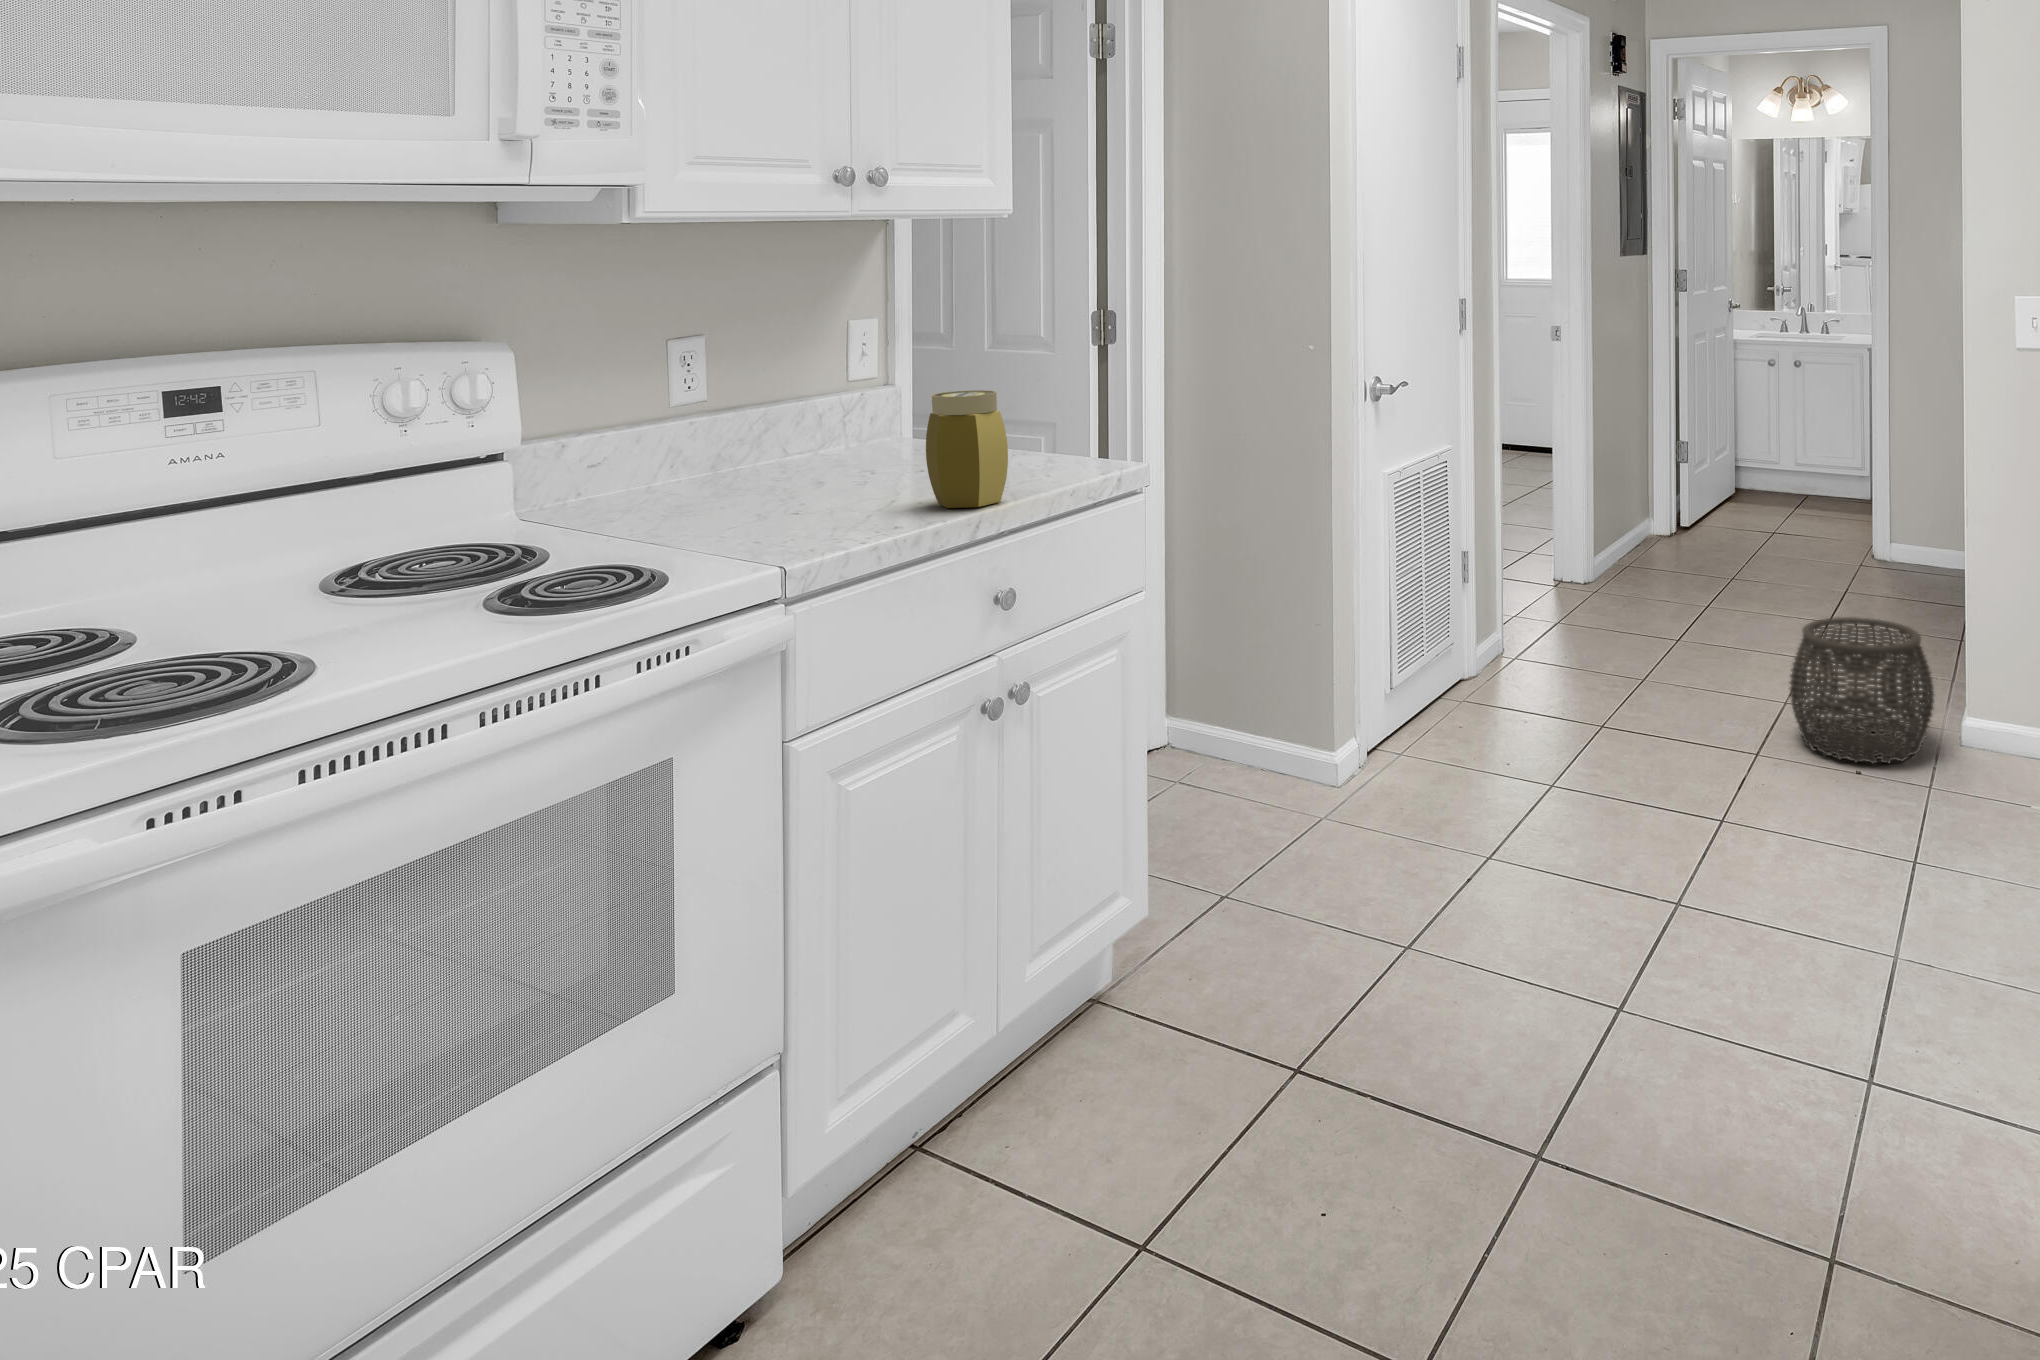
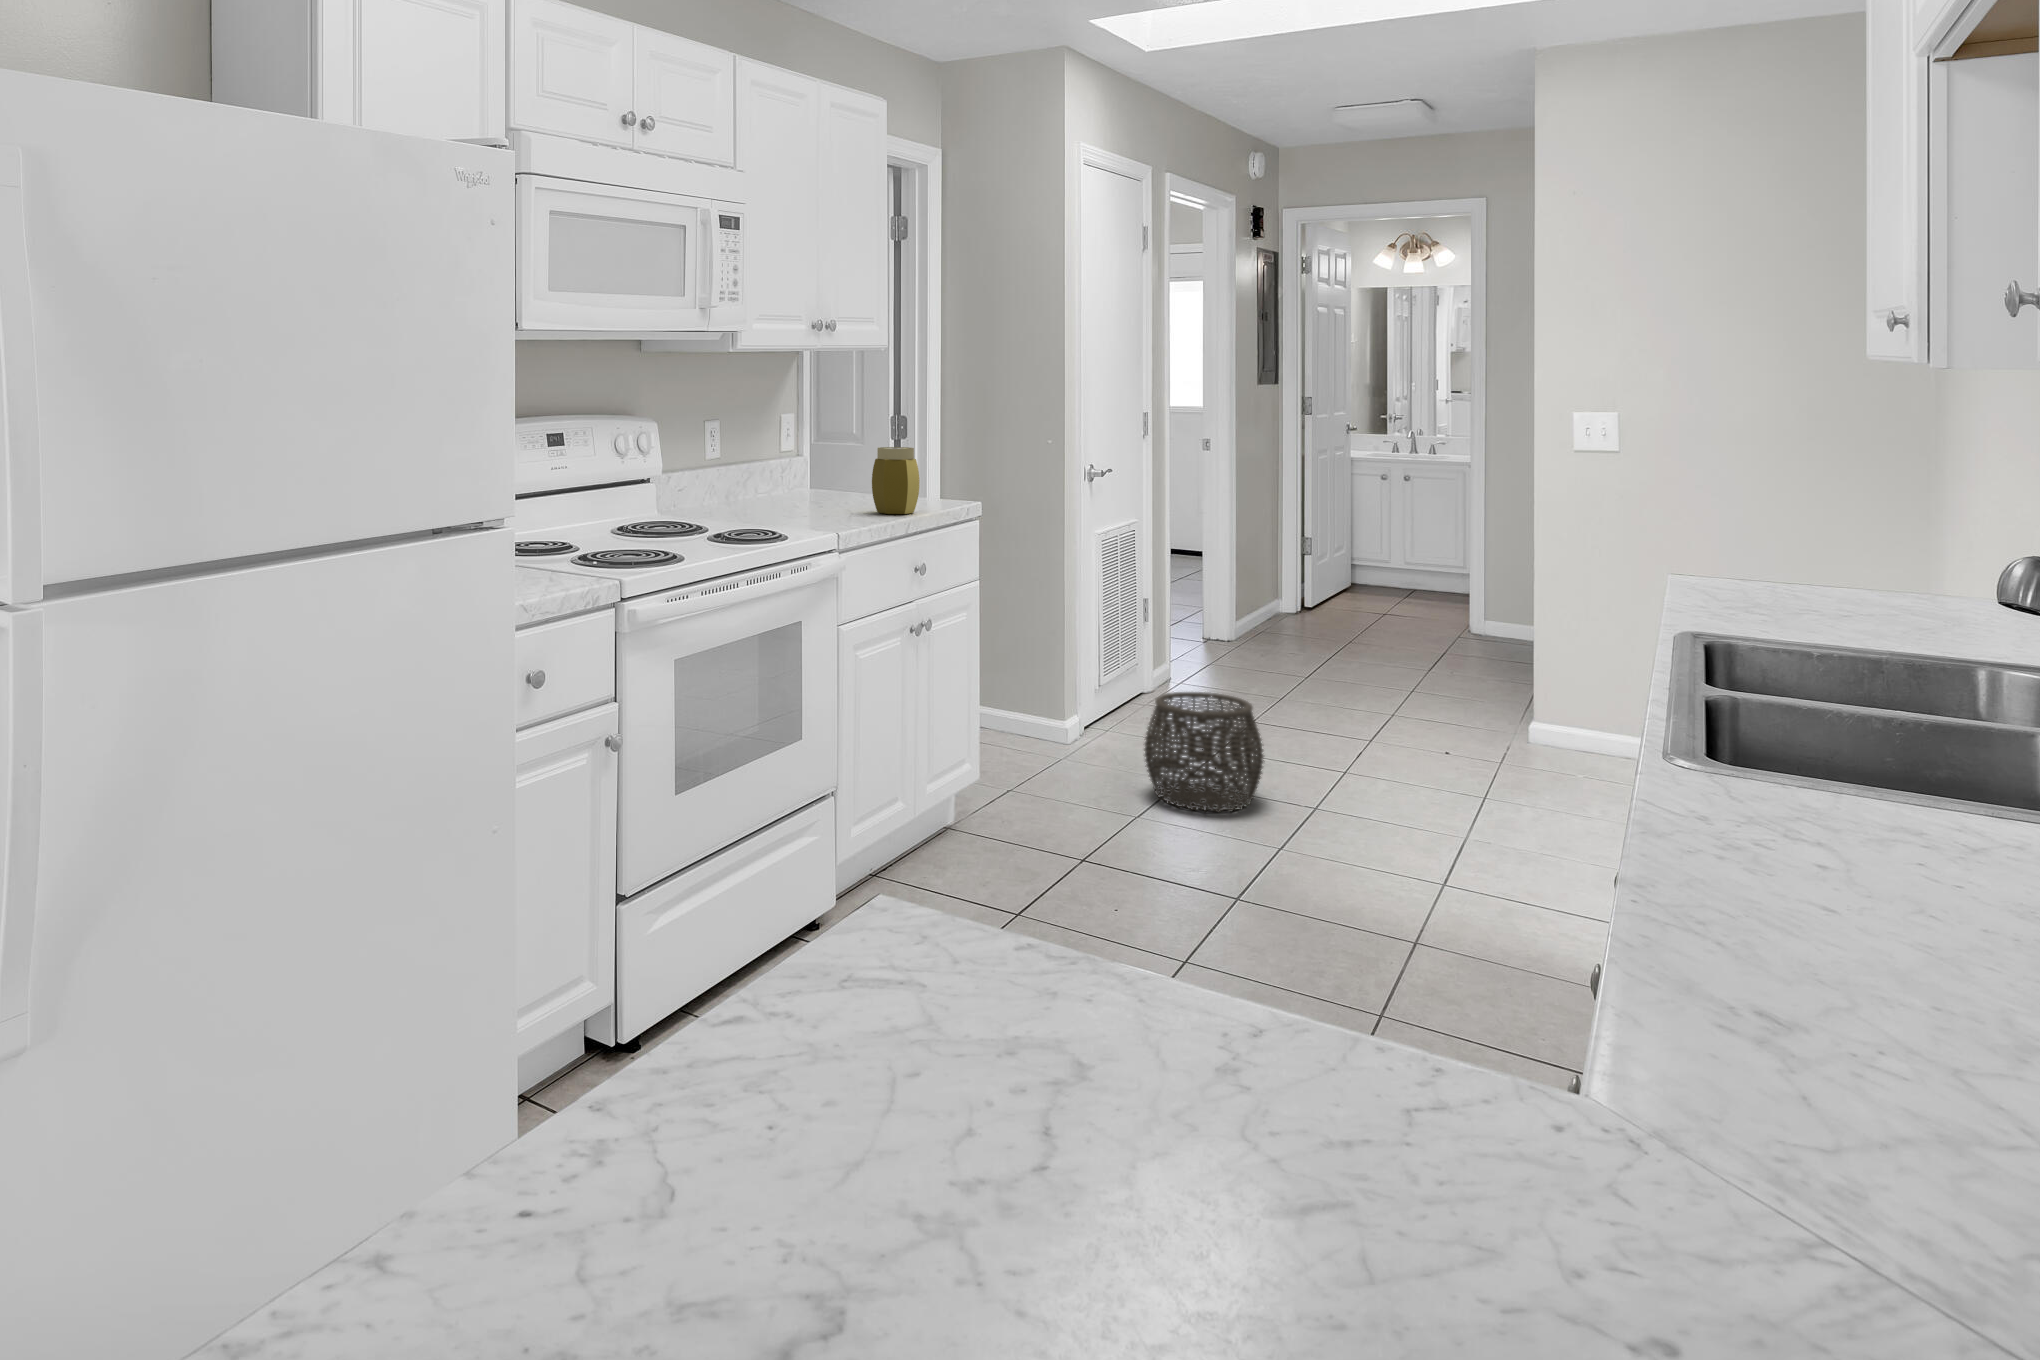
woven basket: present [1790,617,1934,763] -> present [1144,692,1264,812]

